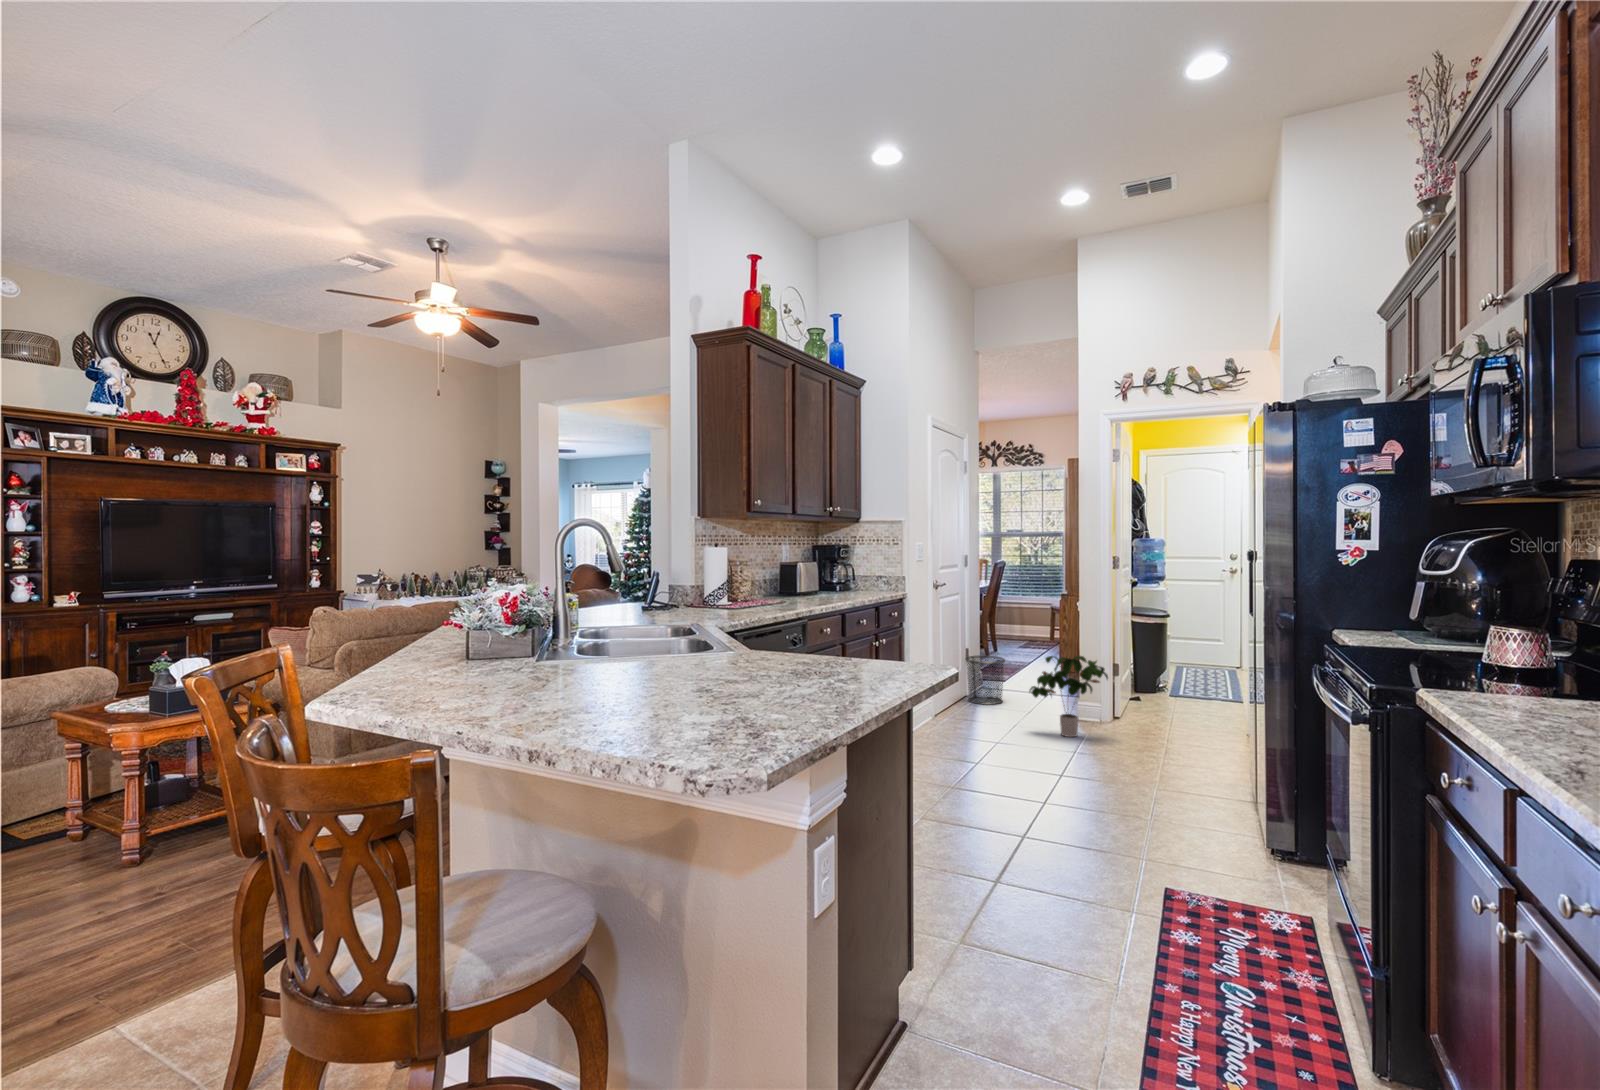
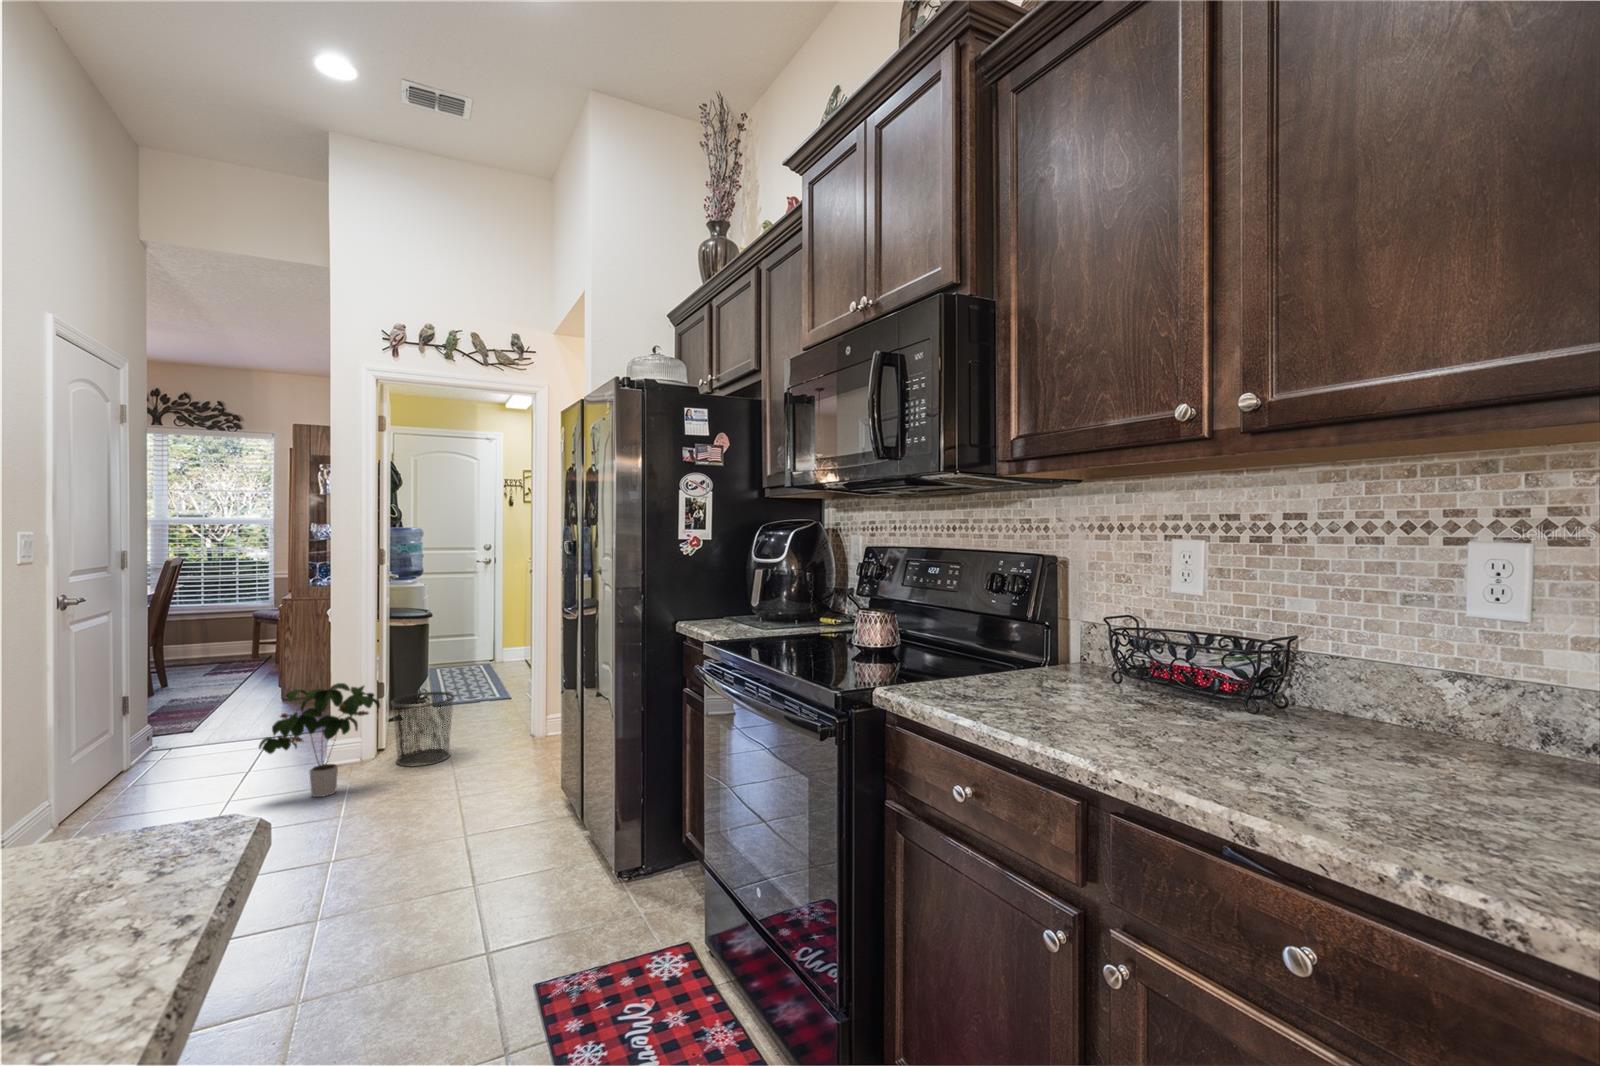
waste bin: present [965,655,1005,705] -> present [391,692,455,766]

